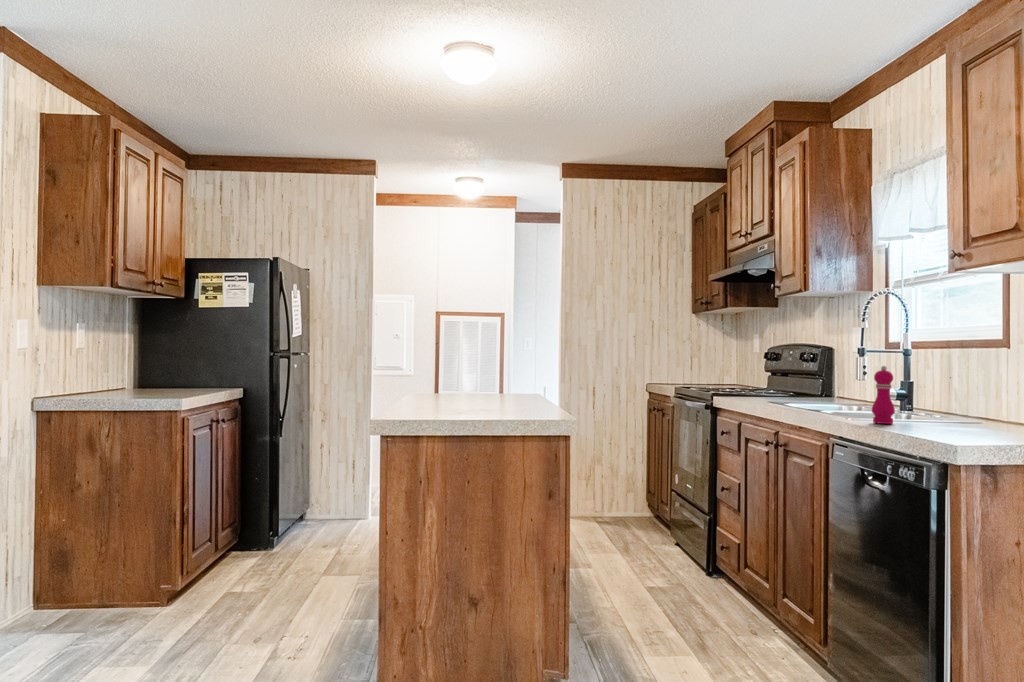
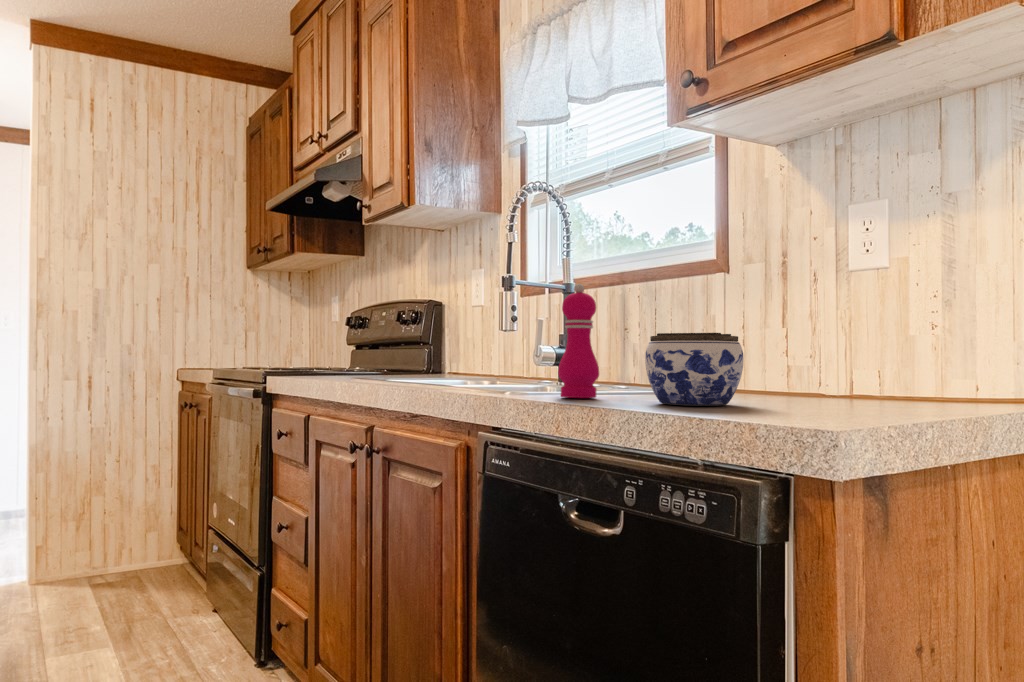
jar: none [911,395,965,432] -> present [645,333,744,406]

